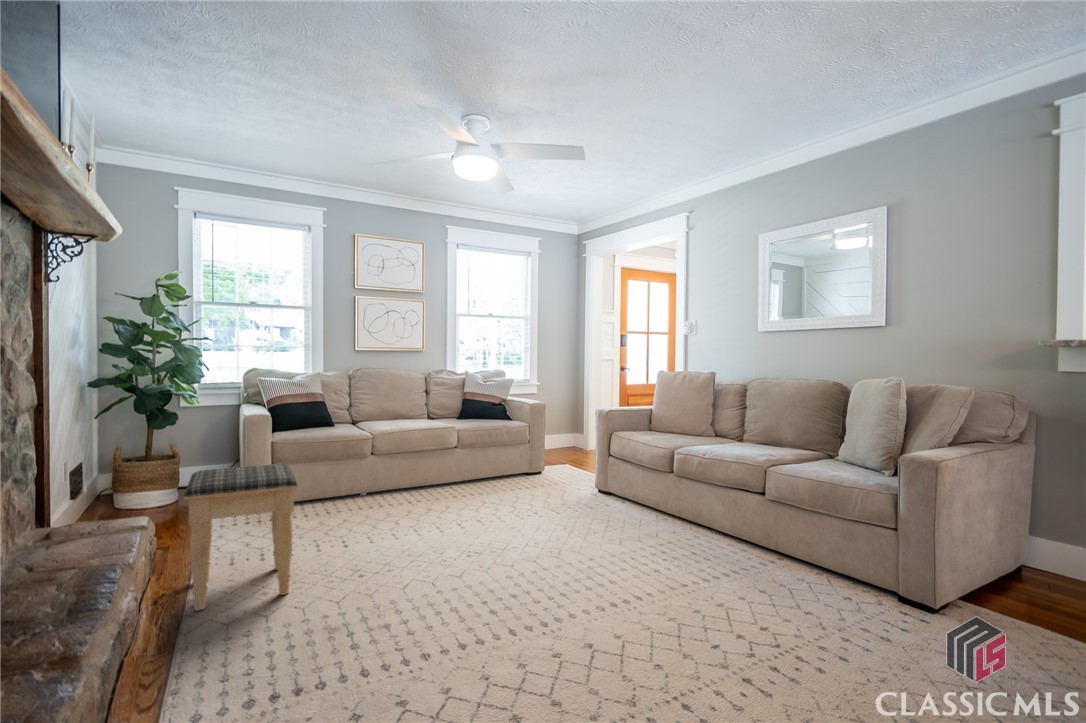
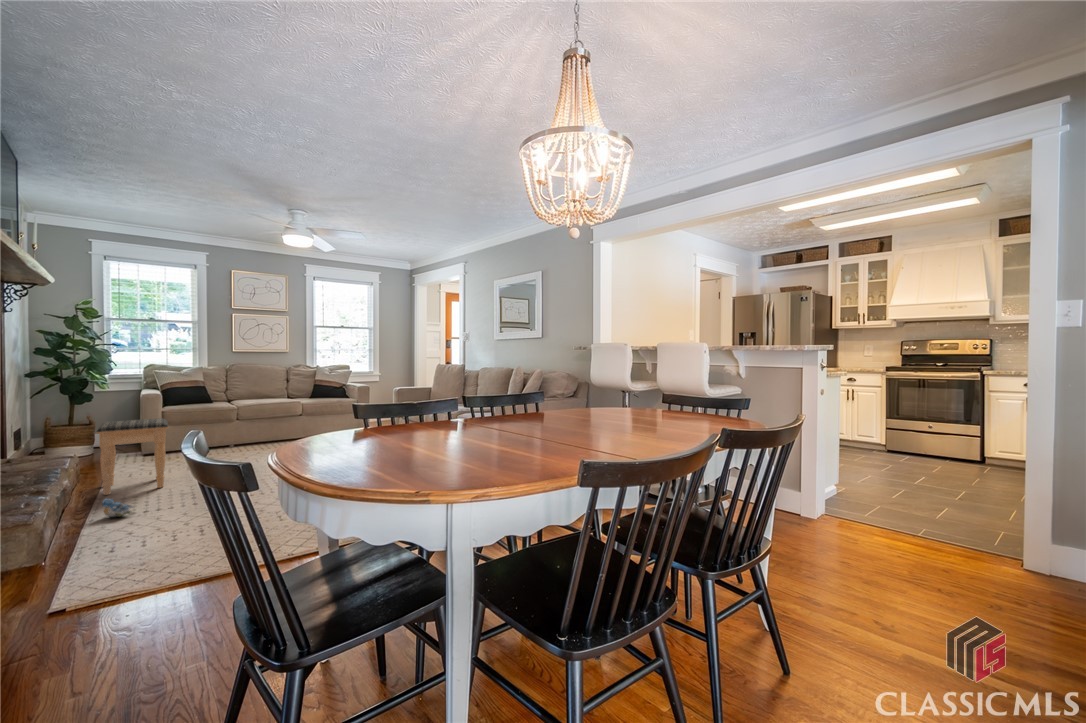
plush toy: none [193,651,253,693] -> present [102,498,133,517]

